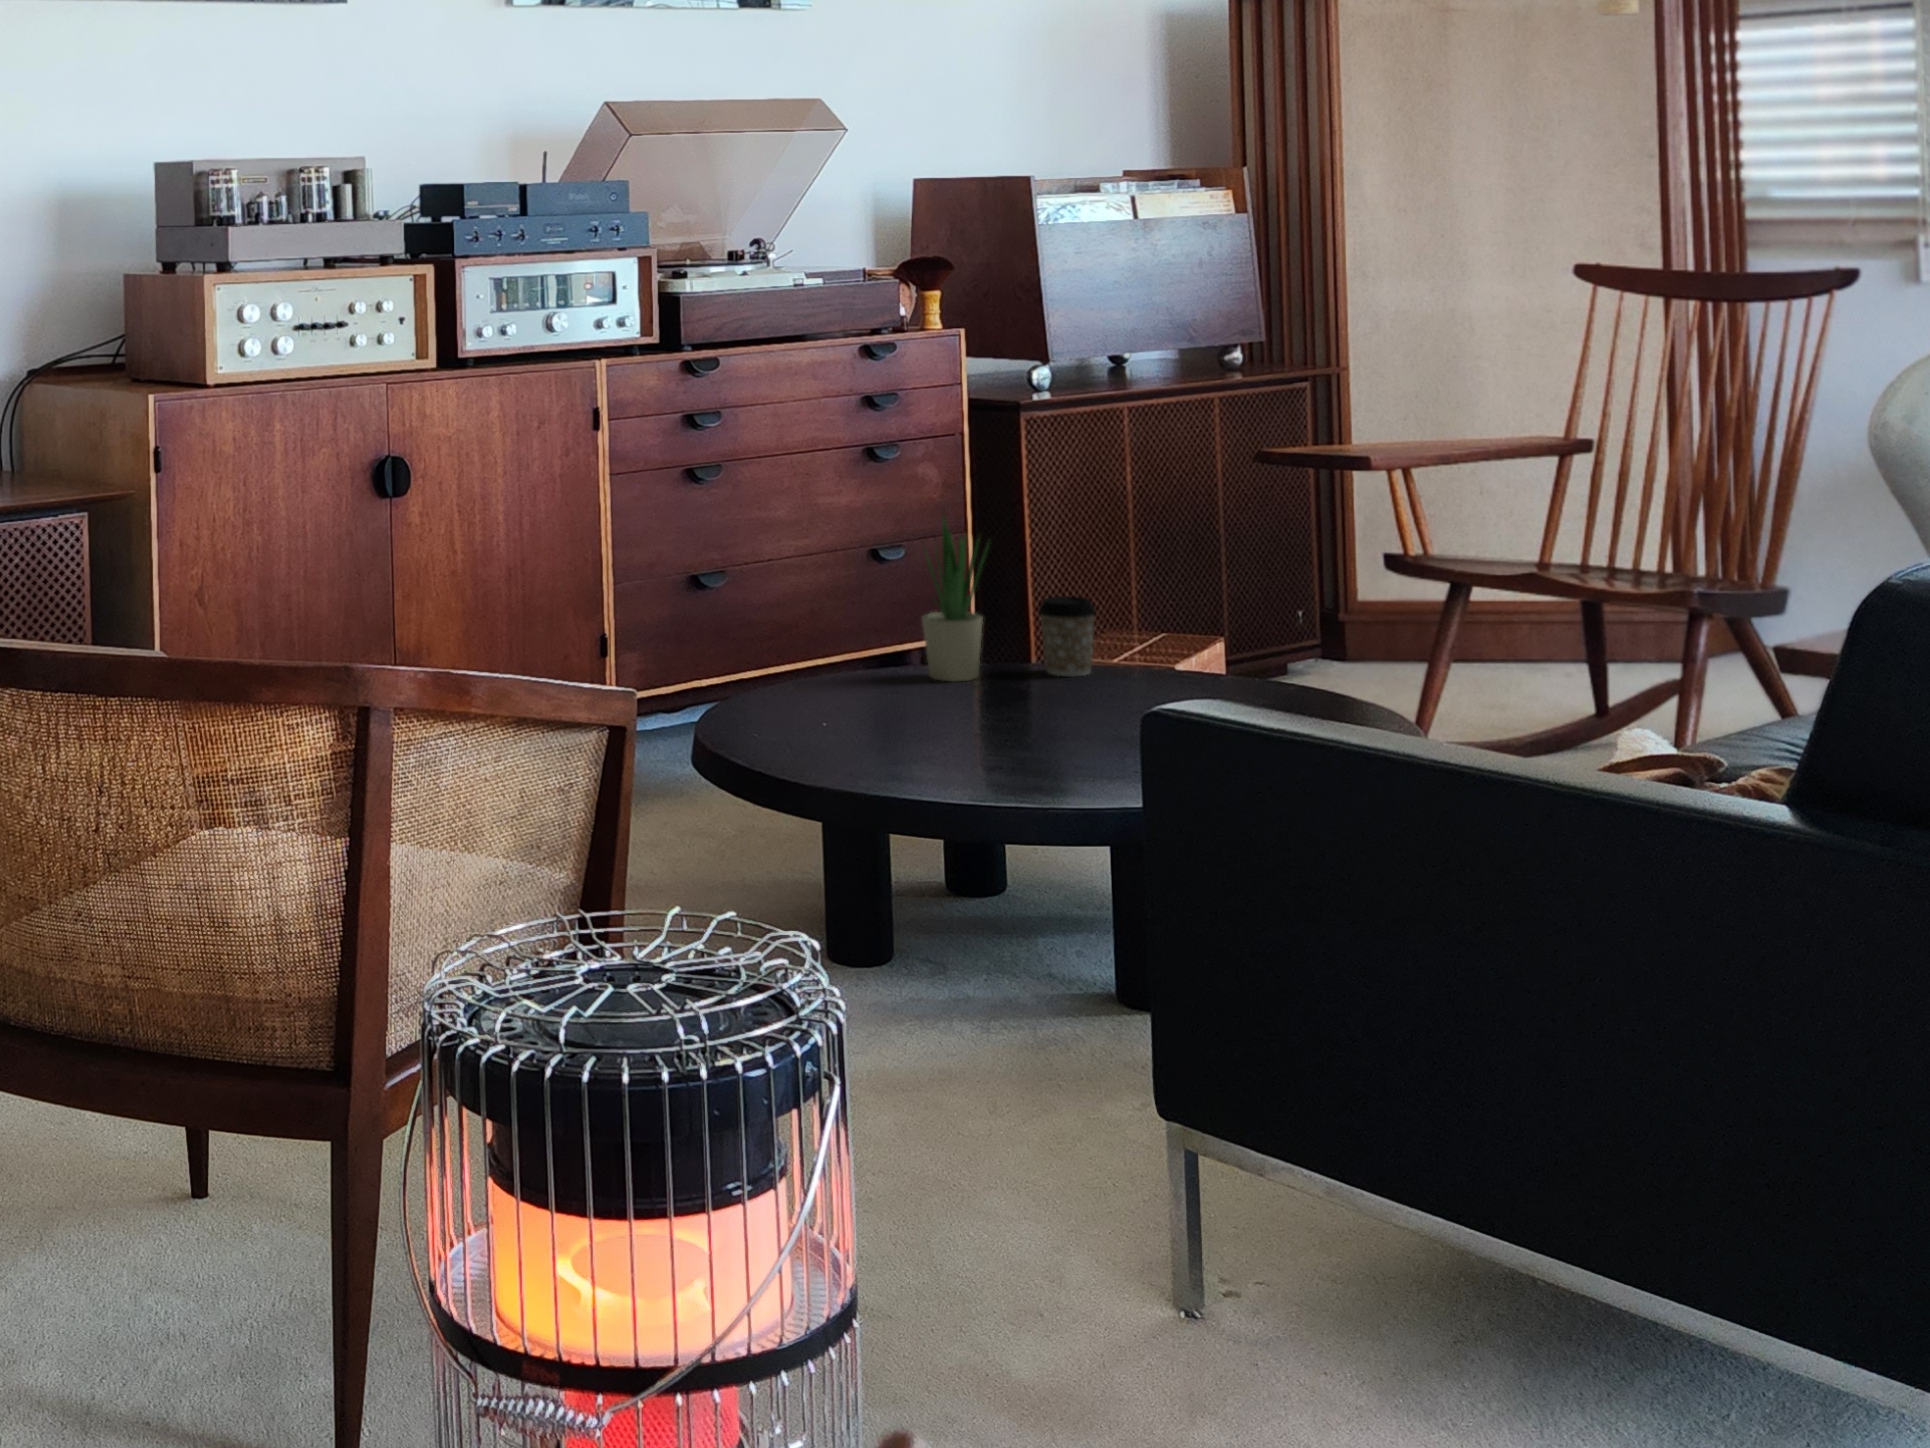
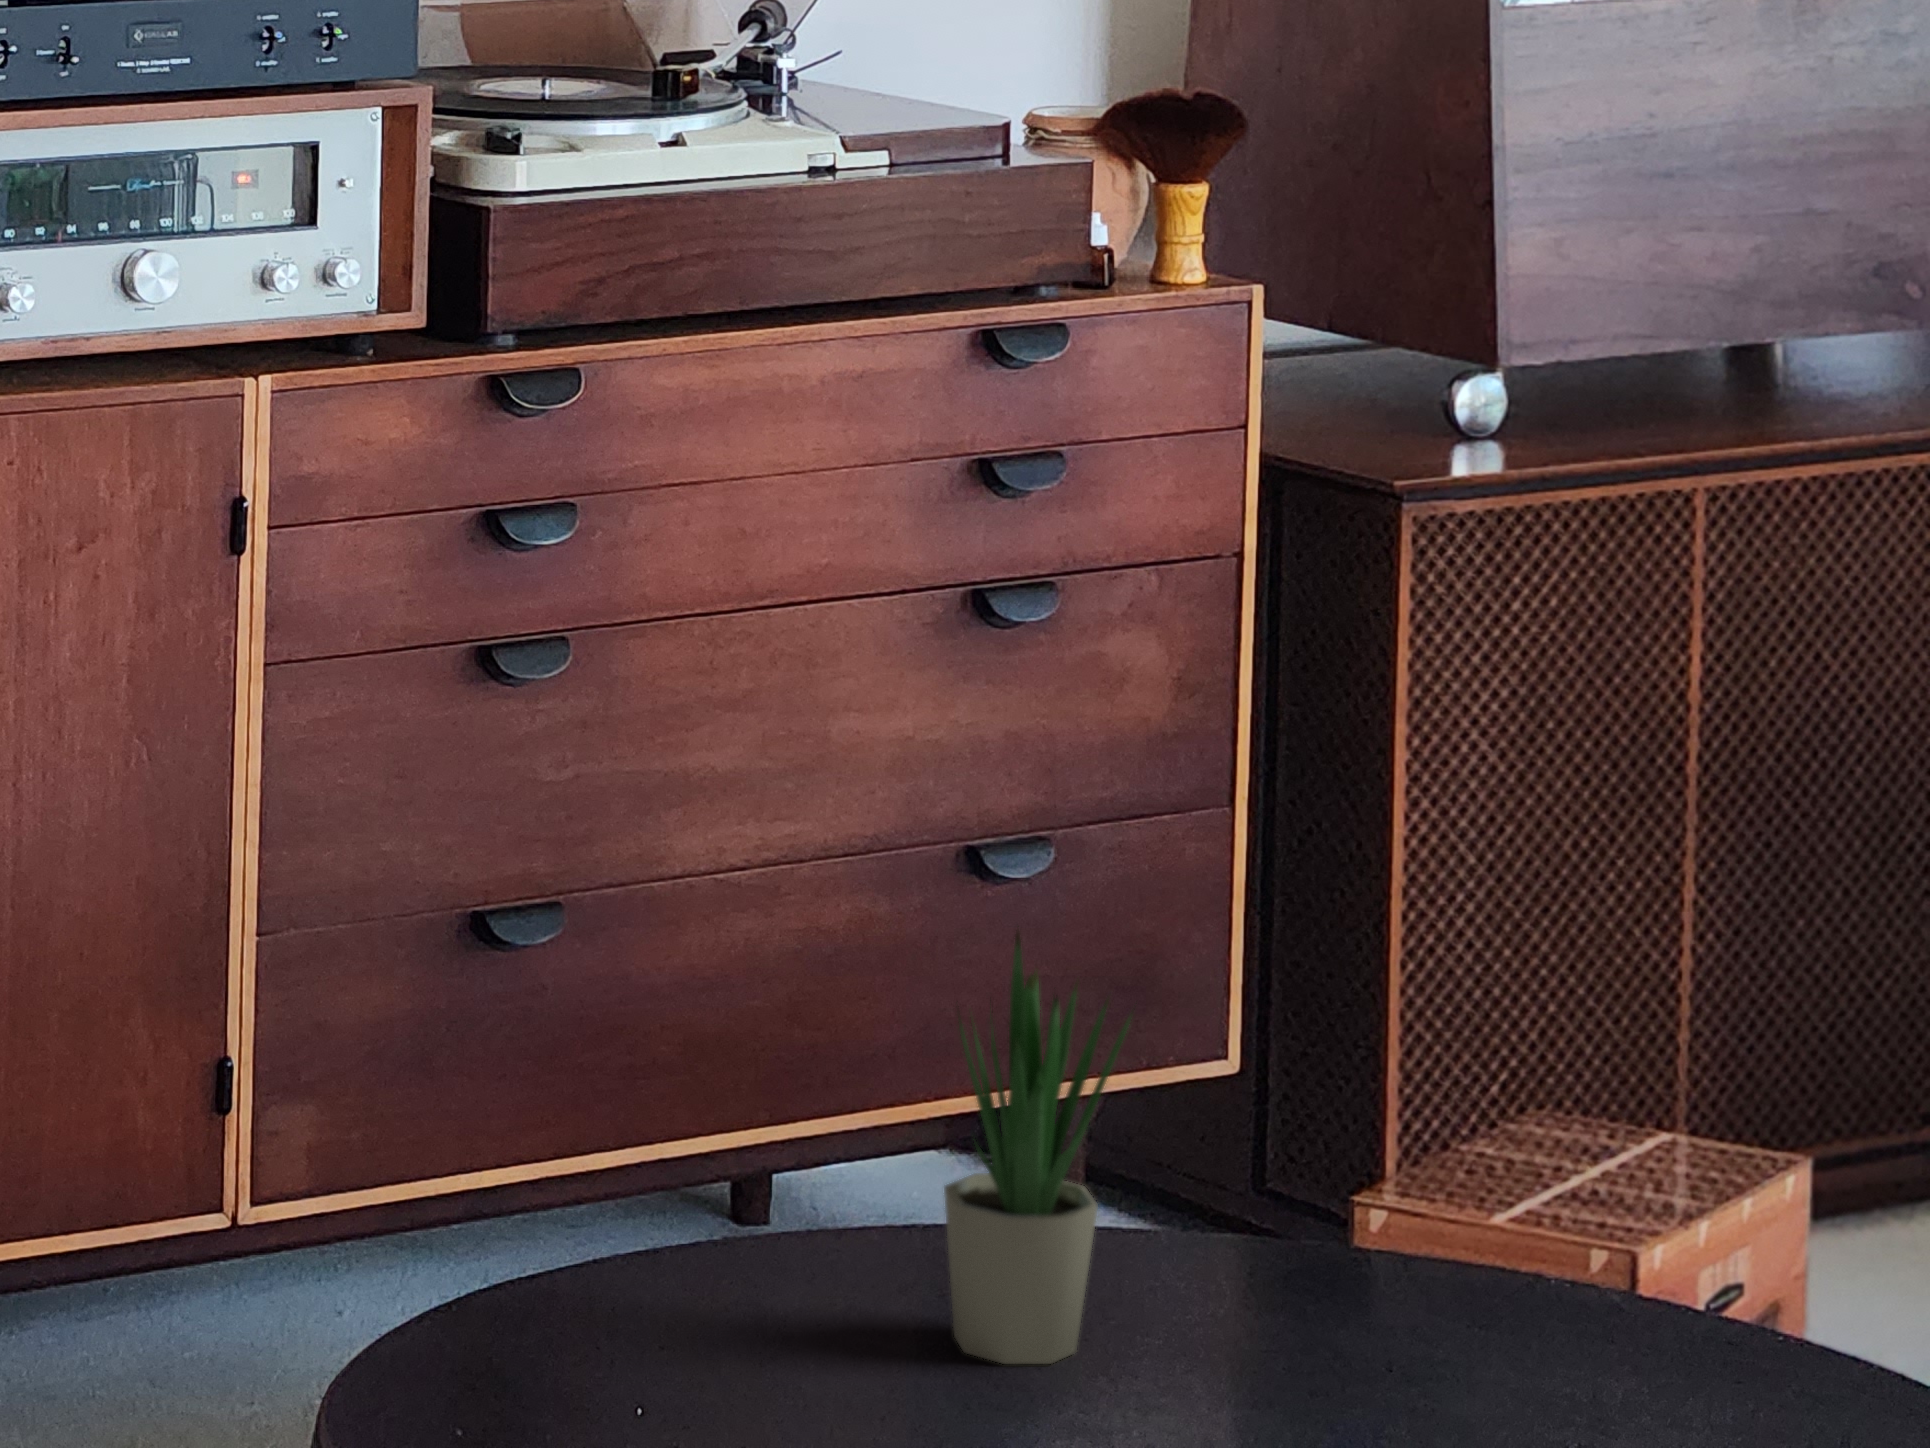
coffee cup: present [1039,596,1095,677] -> none [1246,1157,1395,1374]

